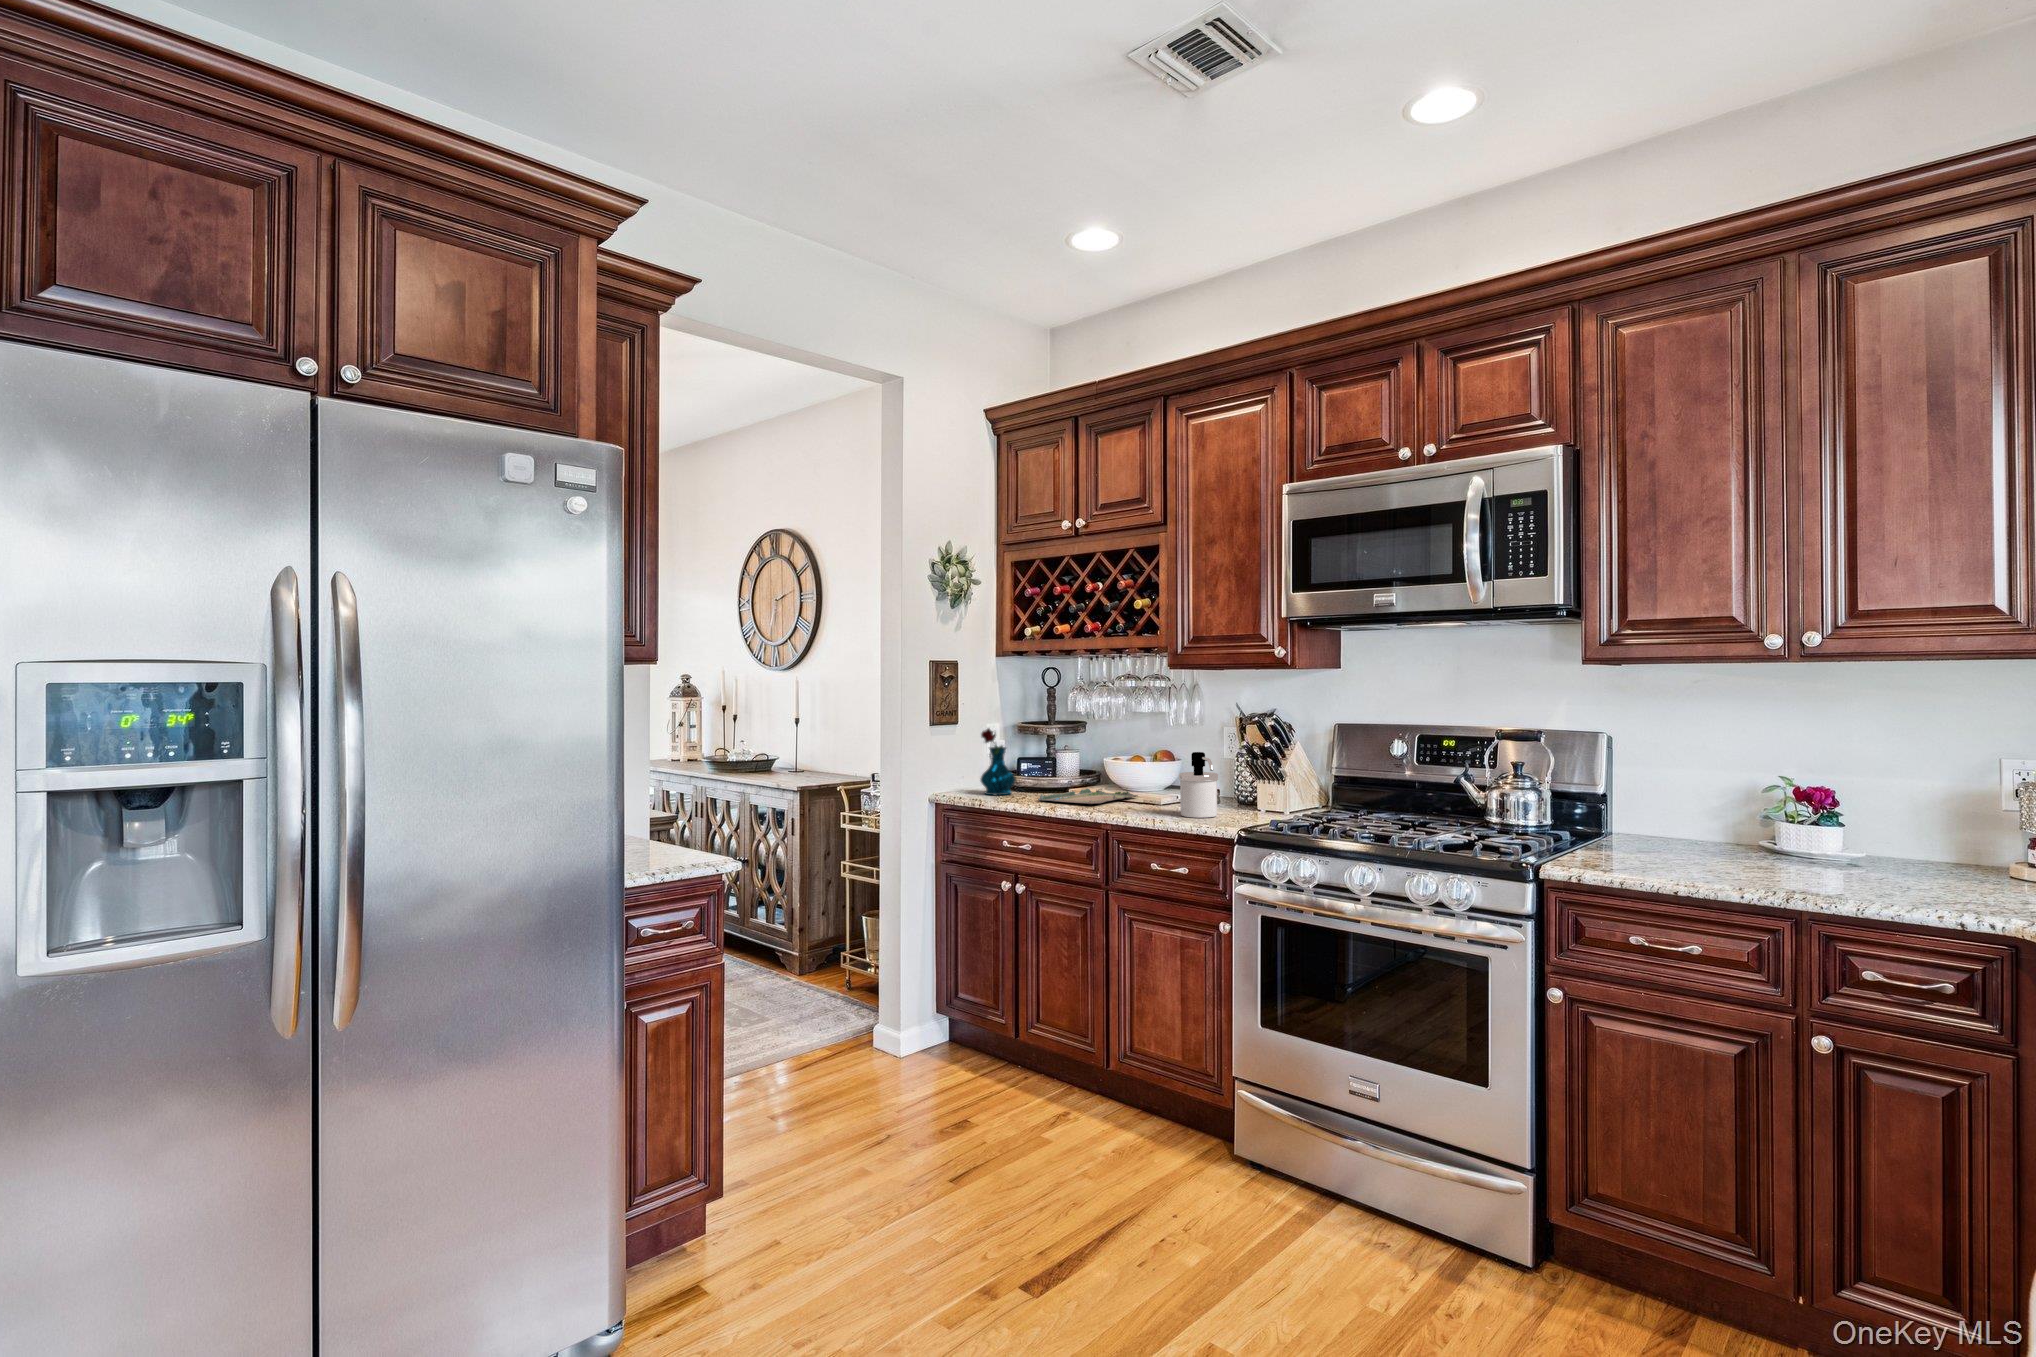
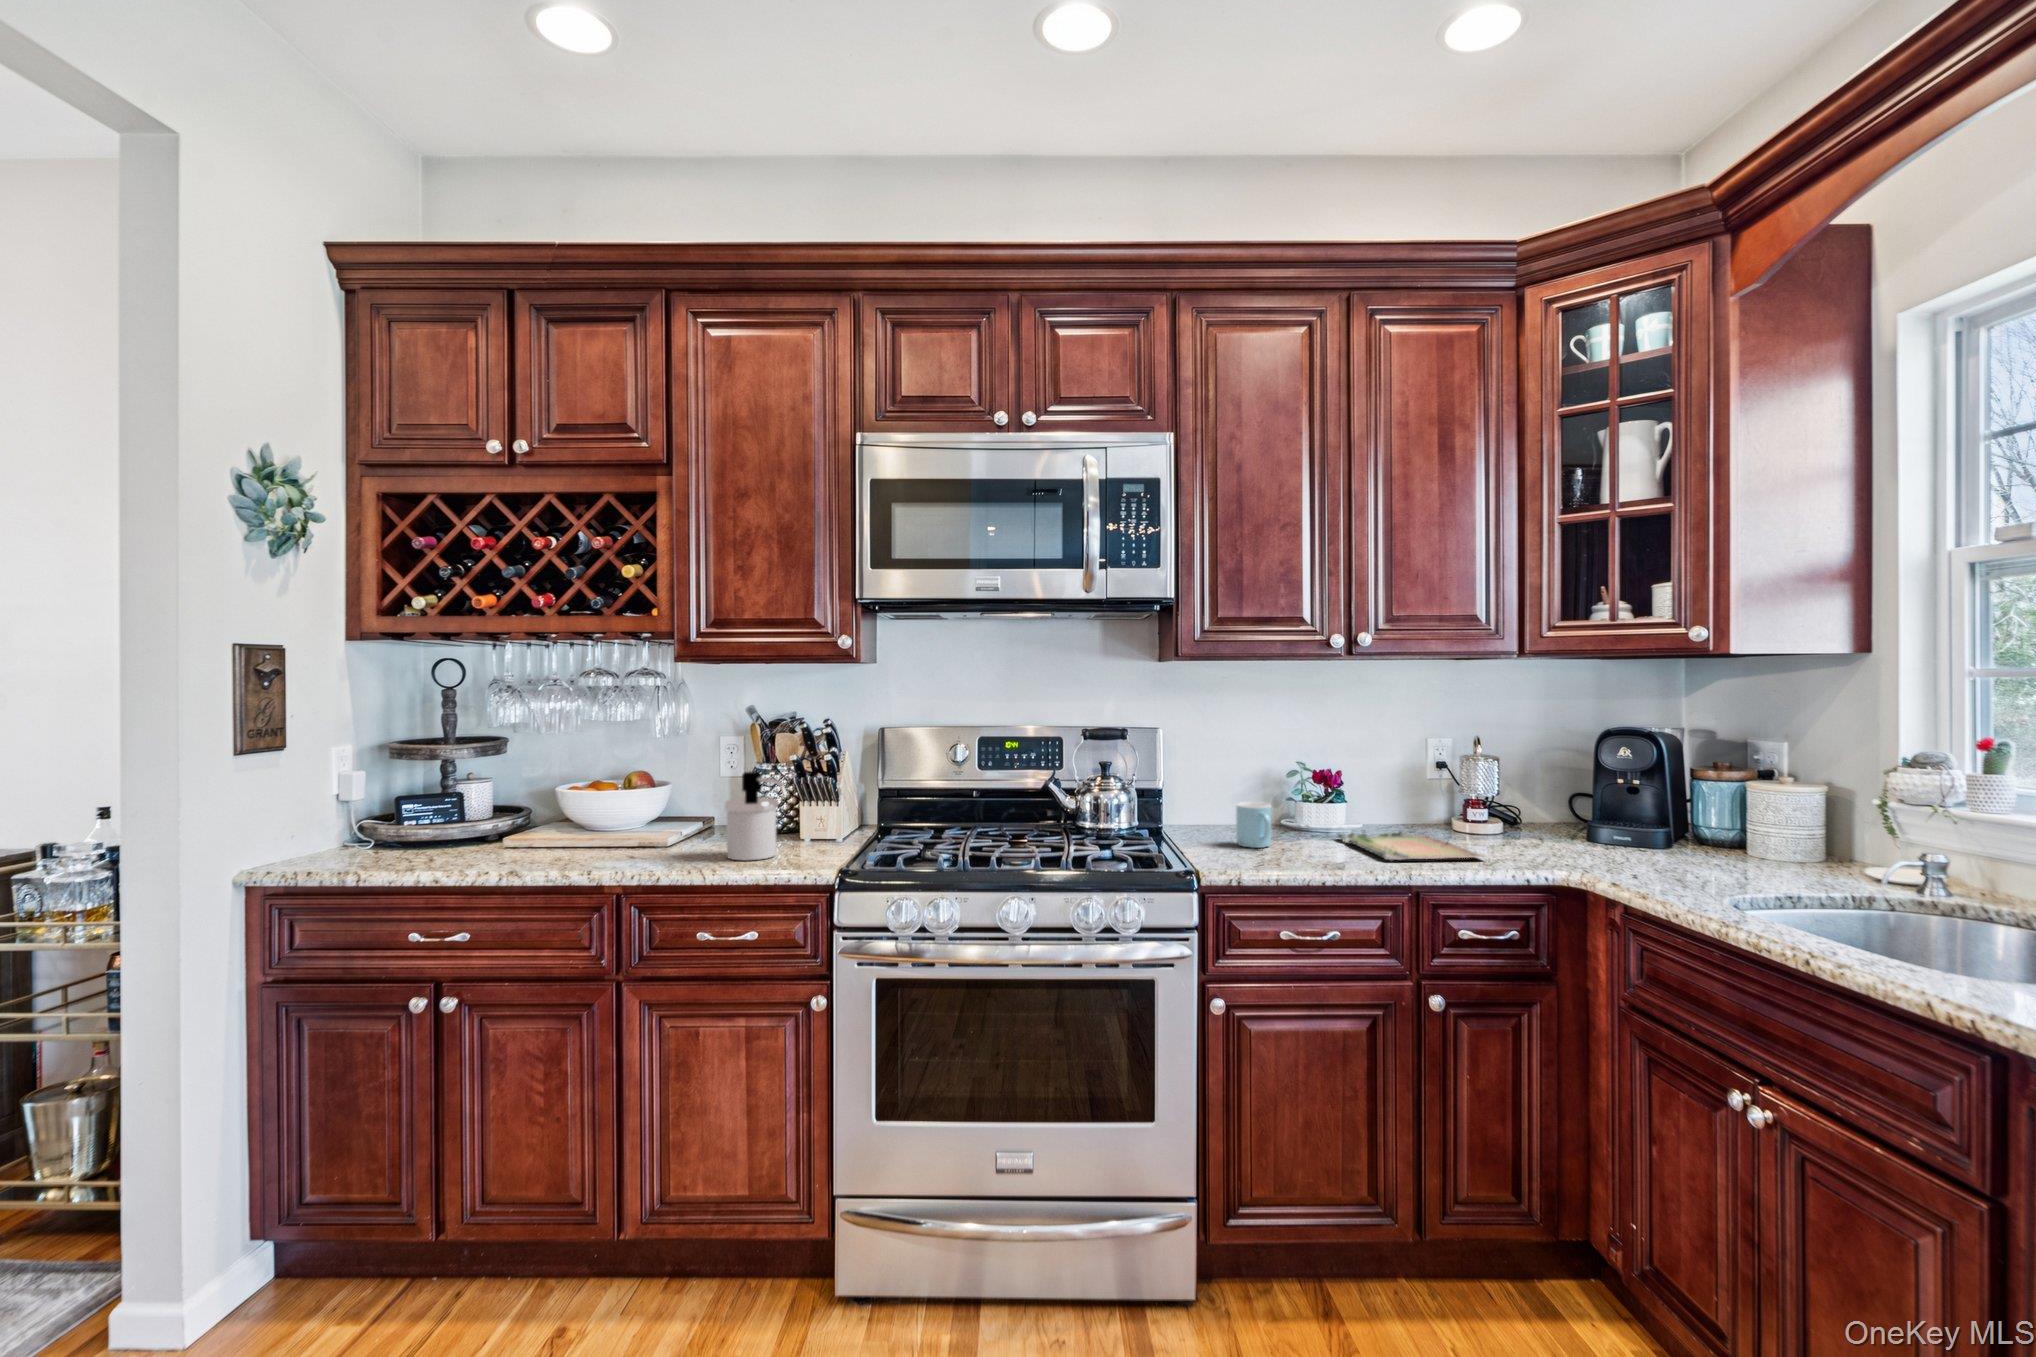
vase: present [981,728,1016,795] -> none [344,752,411,860]
tray: present [1038,788,1138,804] -> present [1338,827,1485,860]
mug: none [1642,811,1684,858] -> present [1236,802,1271,848]

